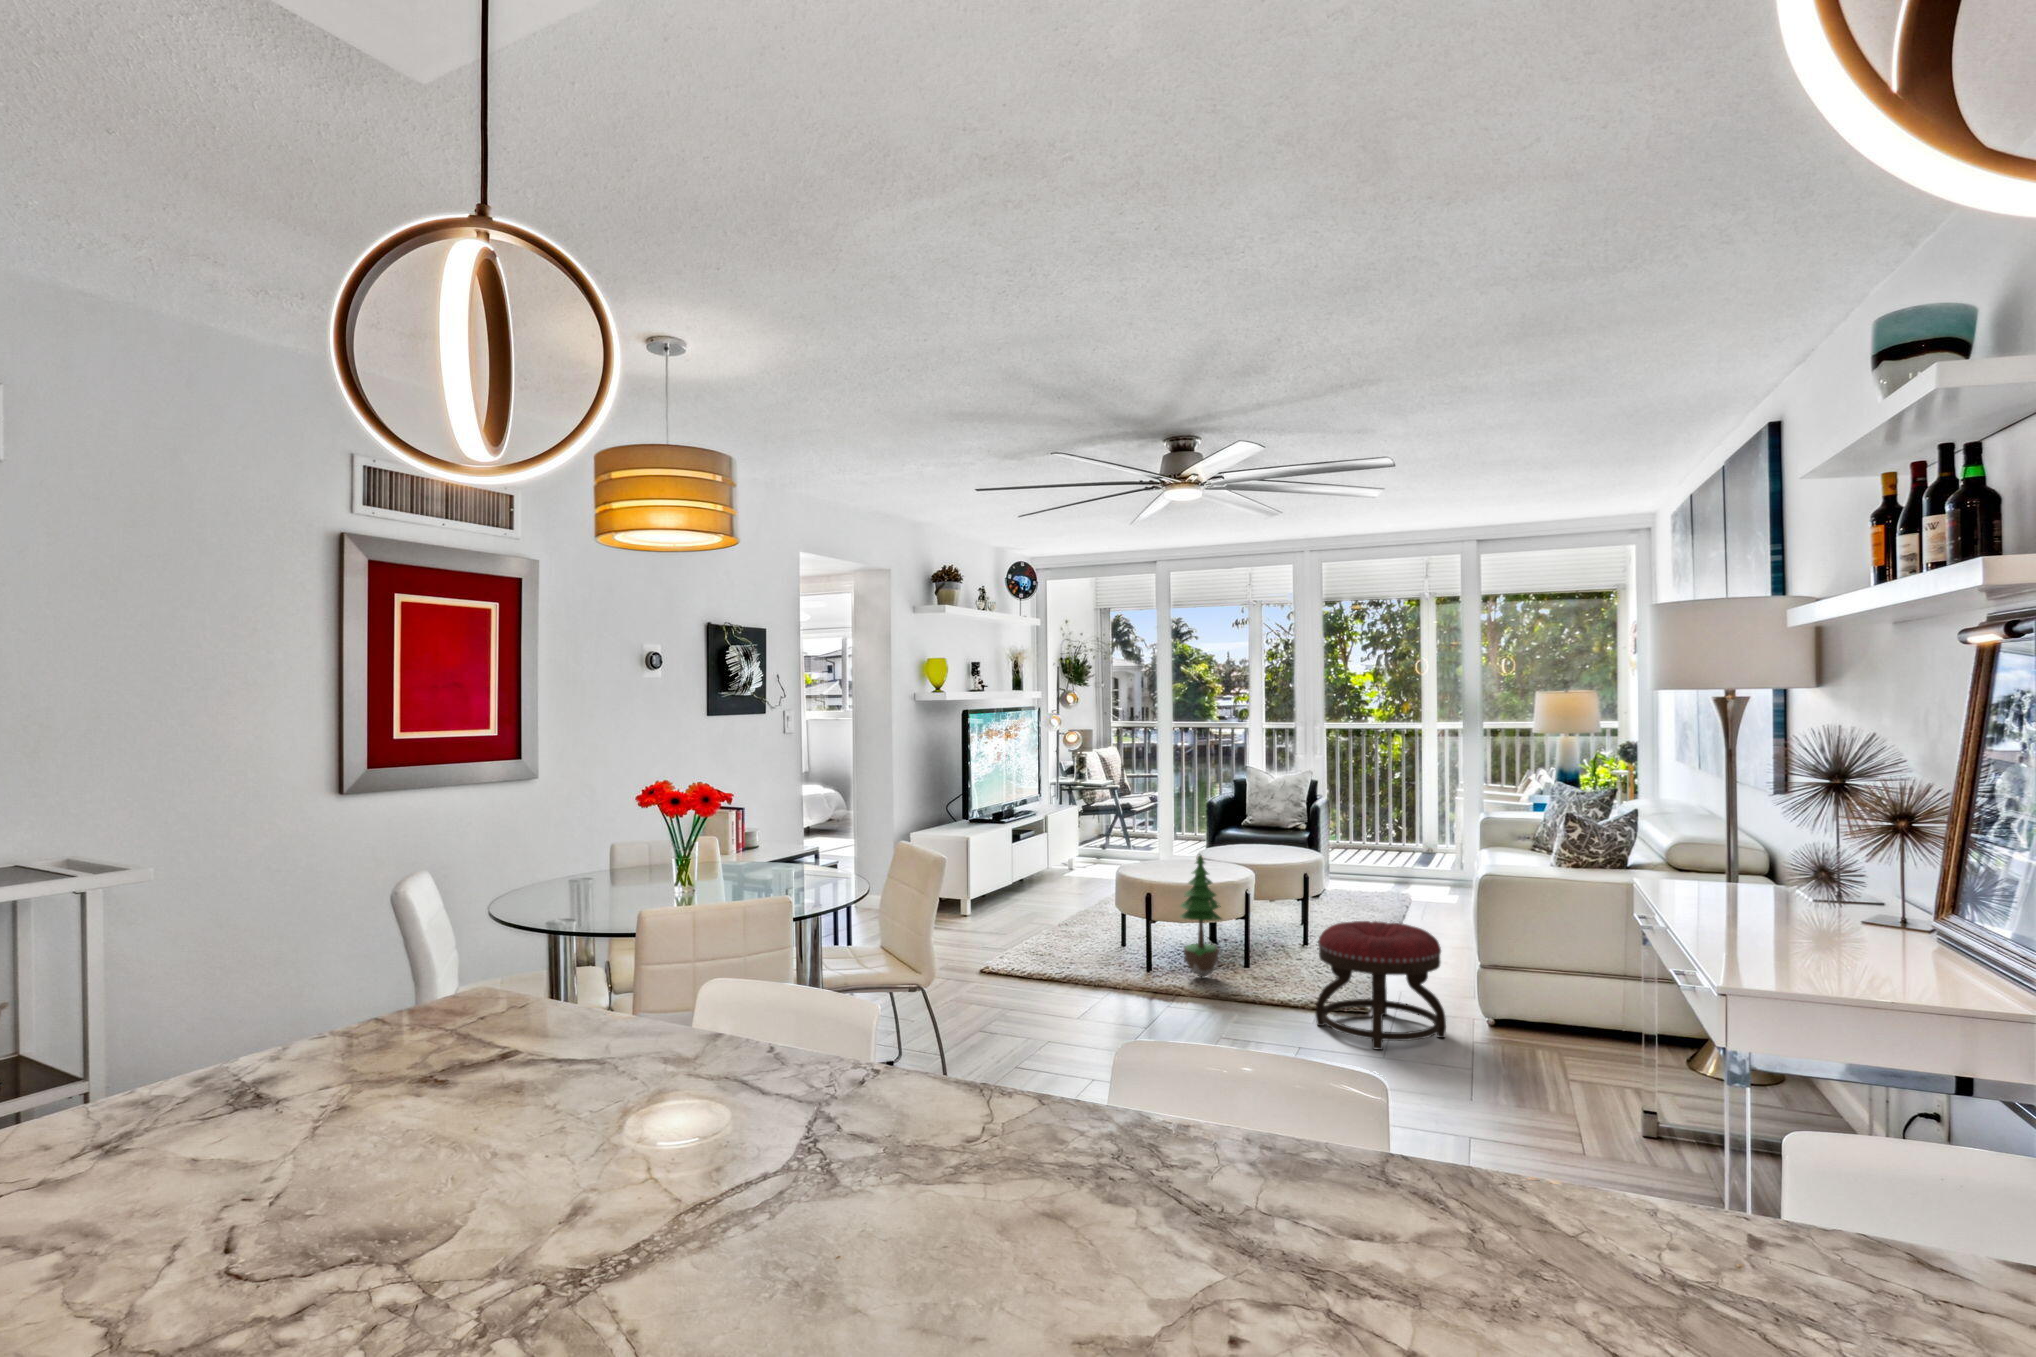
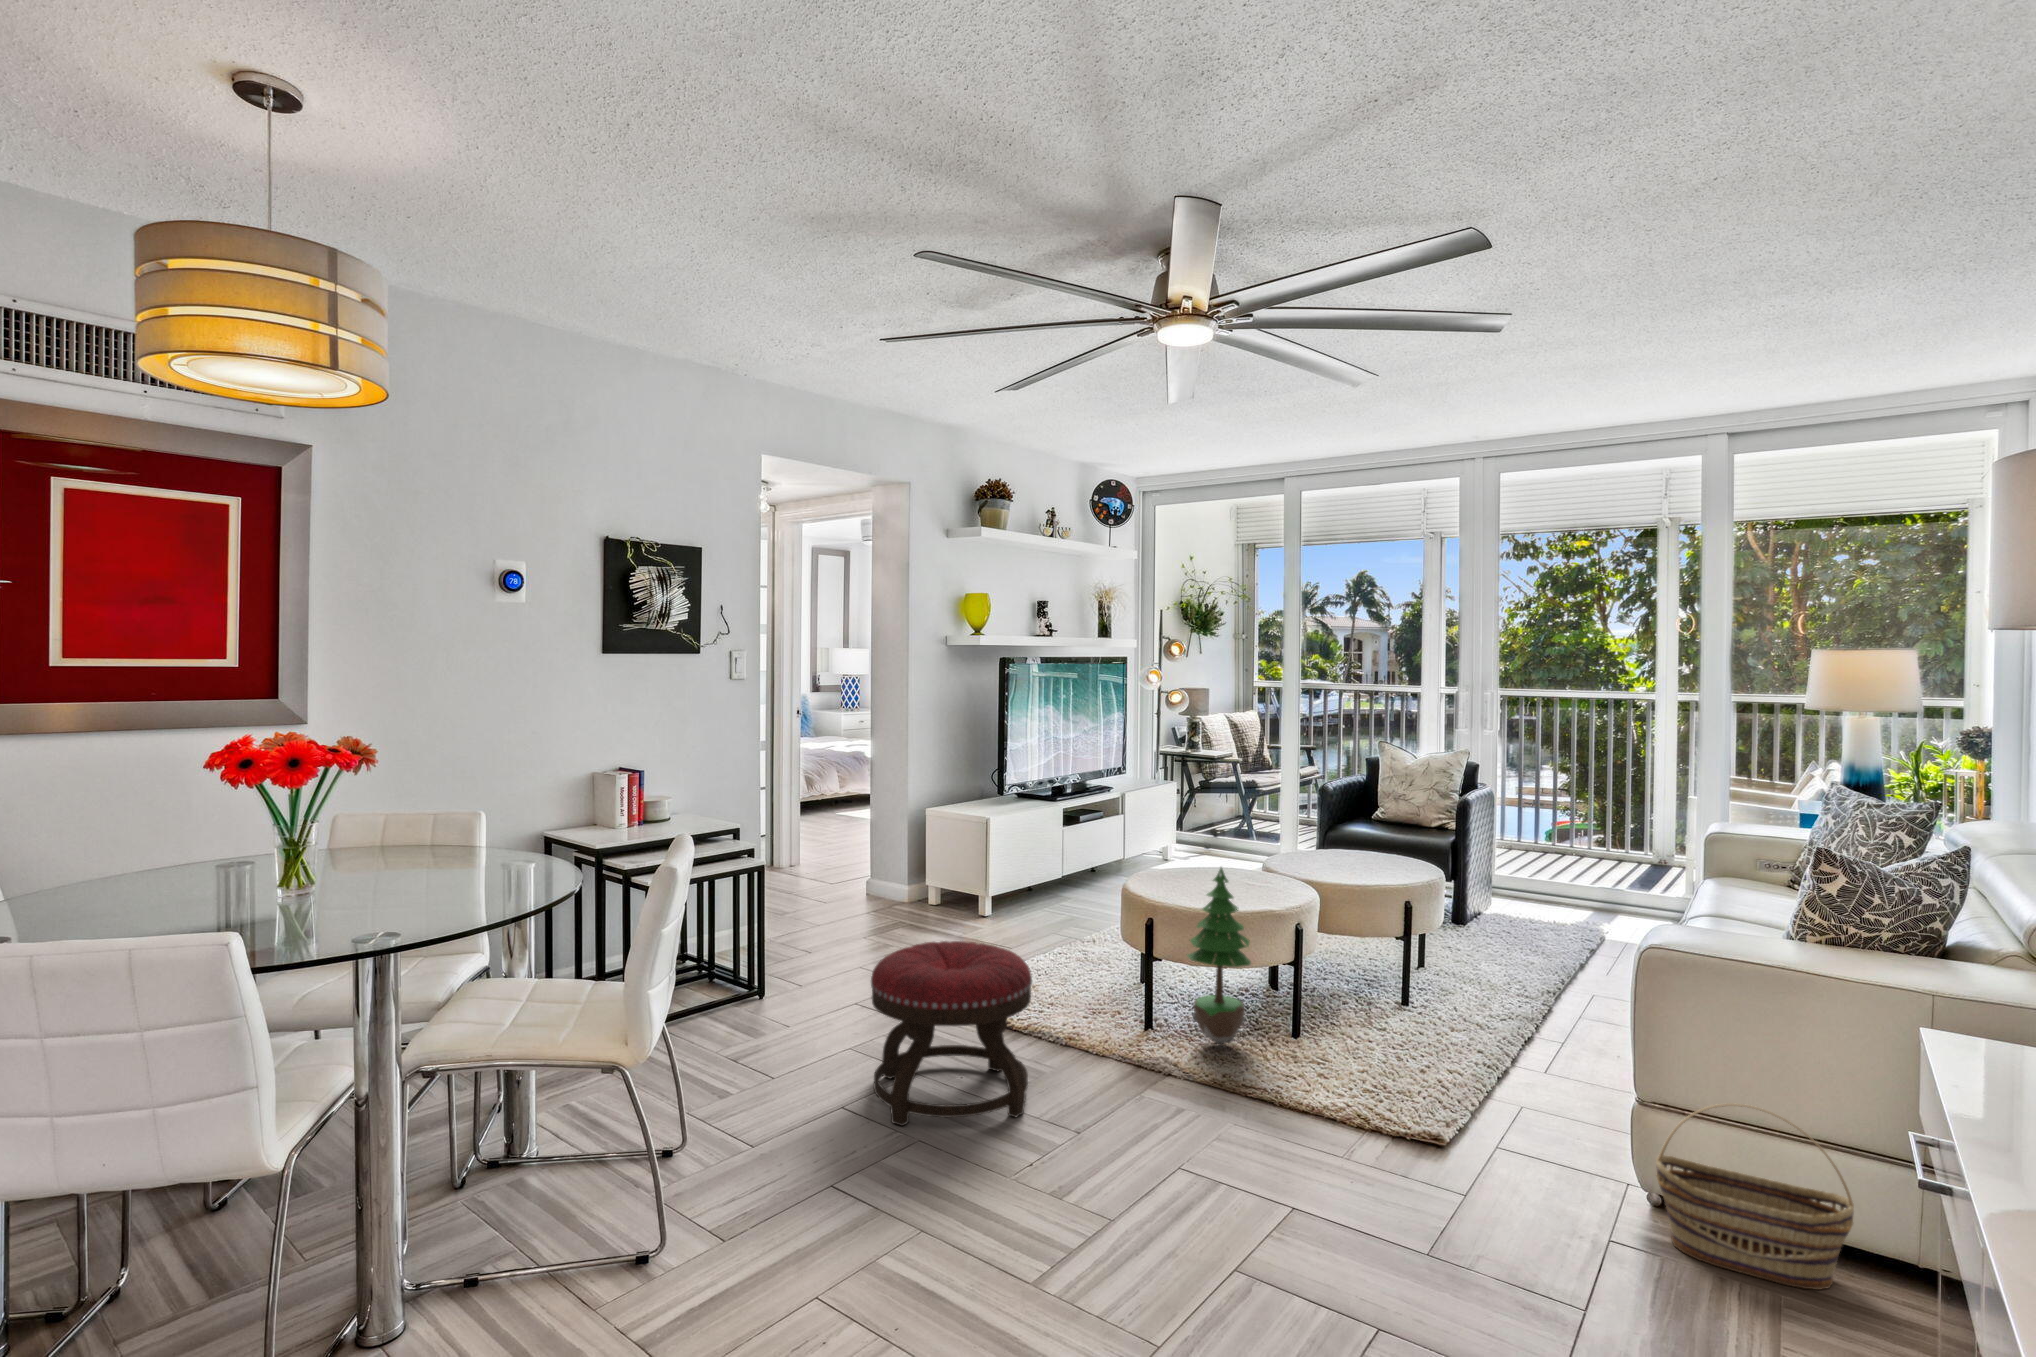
ottoman: present [1316,921,1446,1050] -> present [871,941,1032,1126]
basket: none [1496,956,1596,1051] -> present [1656,1103,1854,1289]

